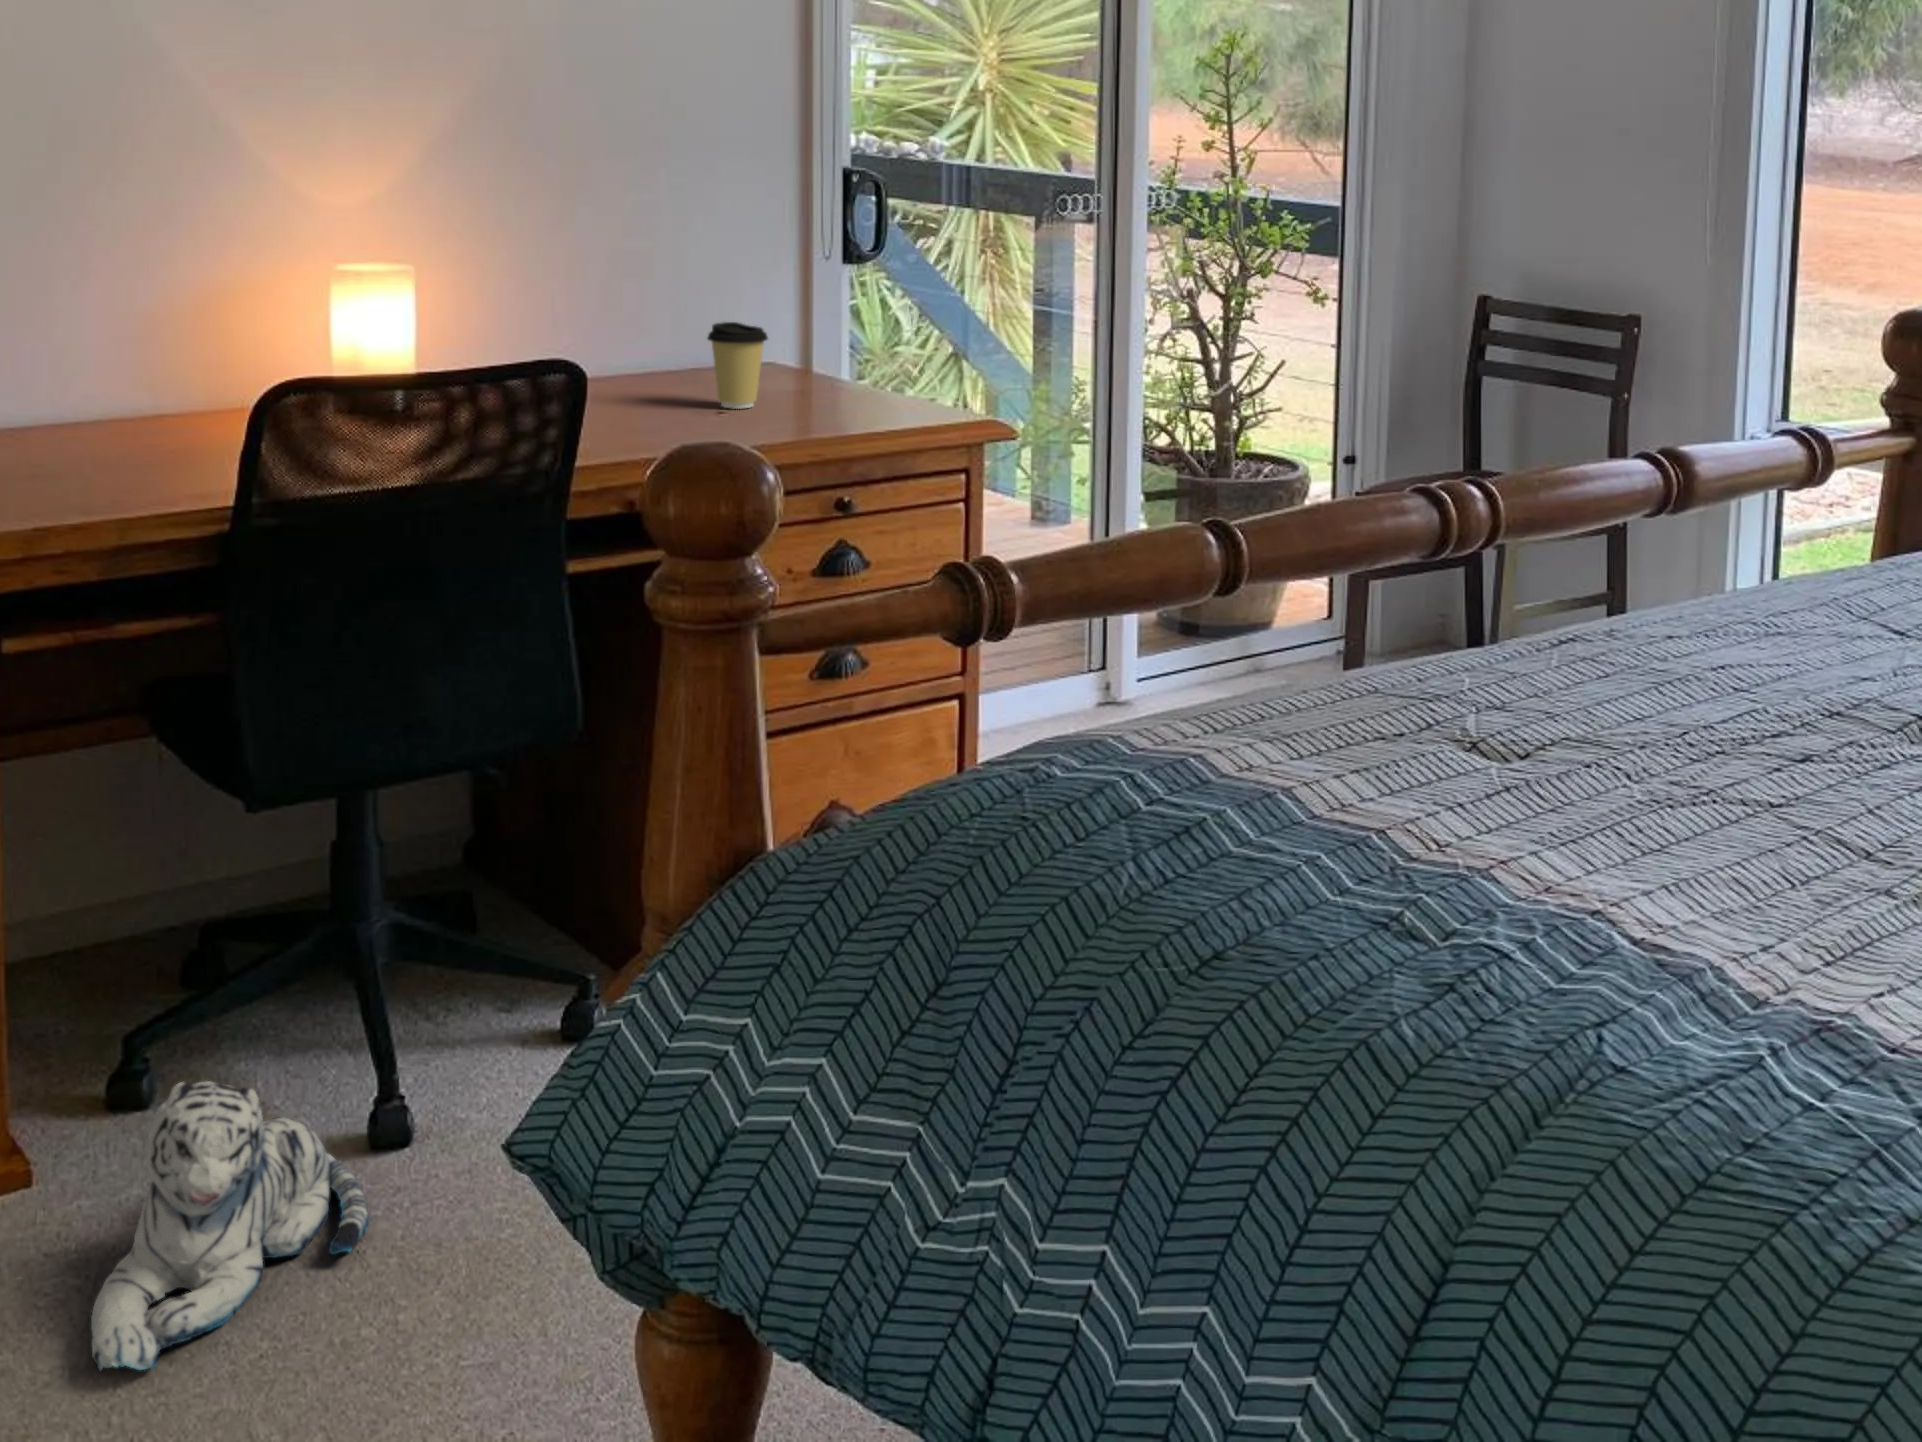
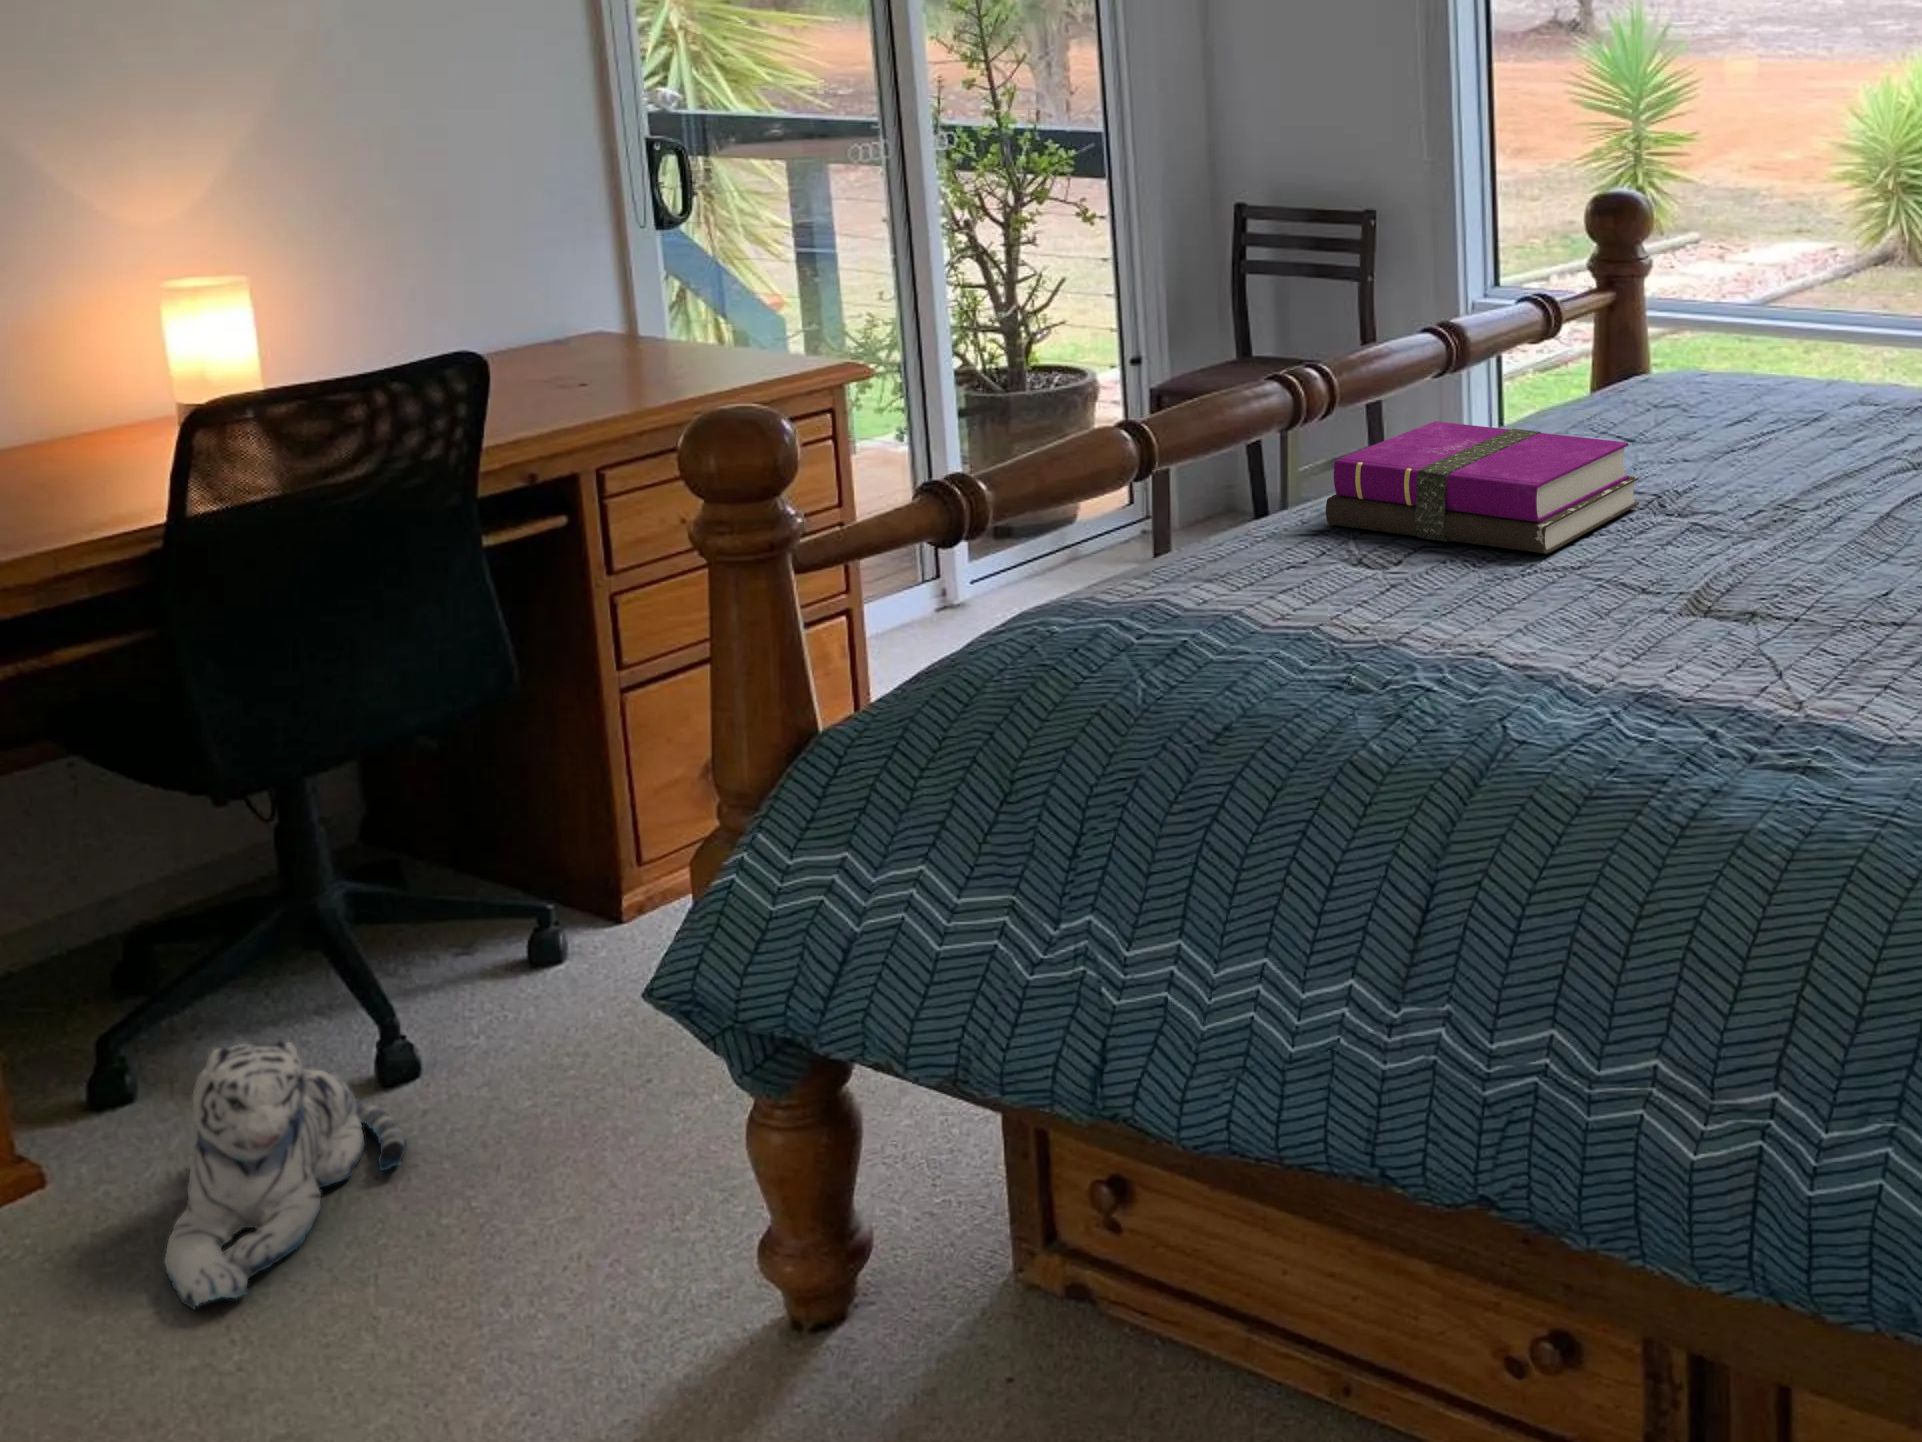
coffee cup: present [707,322,768,409] -> none [561,298,621,377]
notebook: none [1455,578,1896,781] -> present [1326,421,1639,554]

